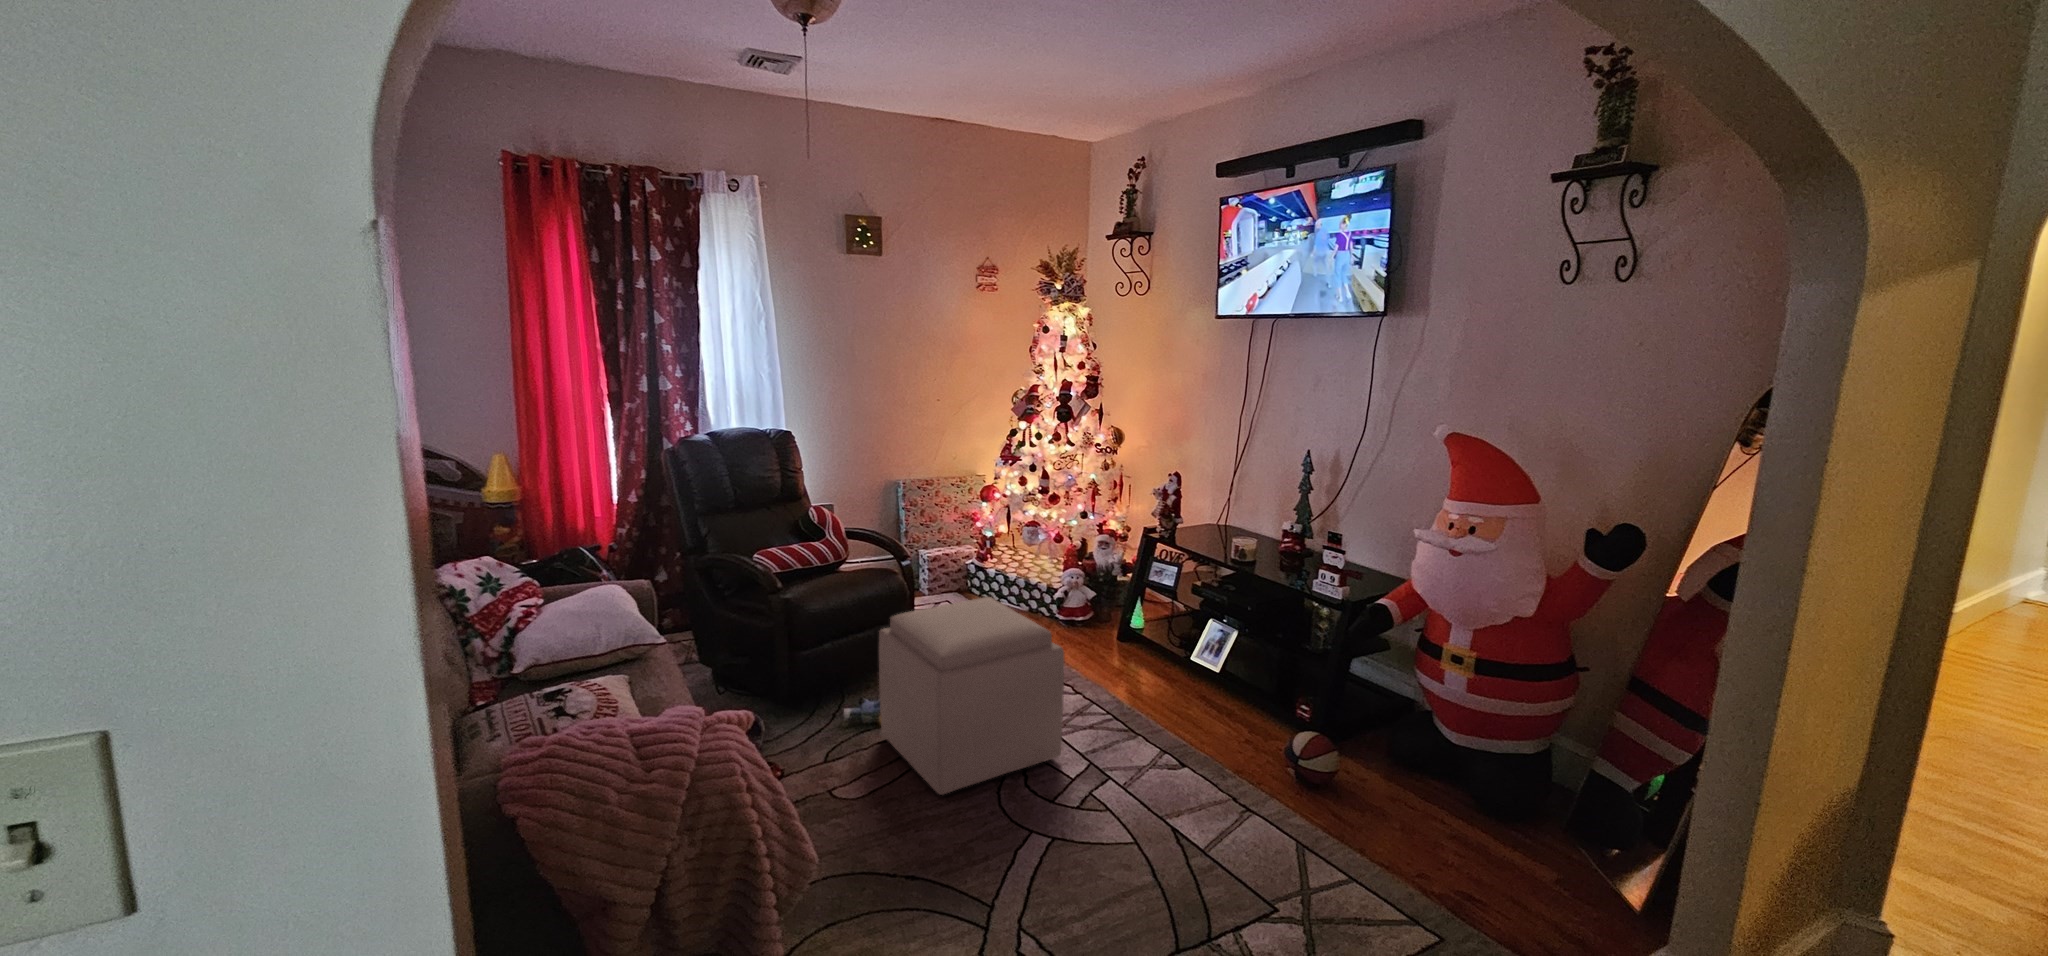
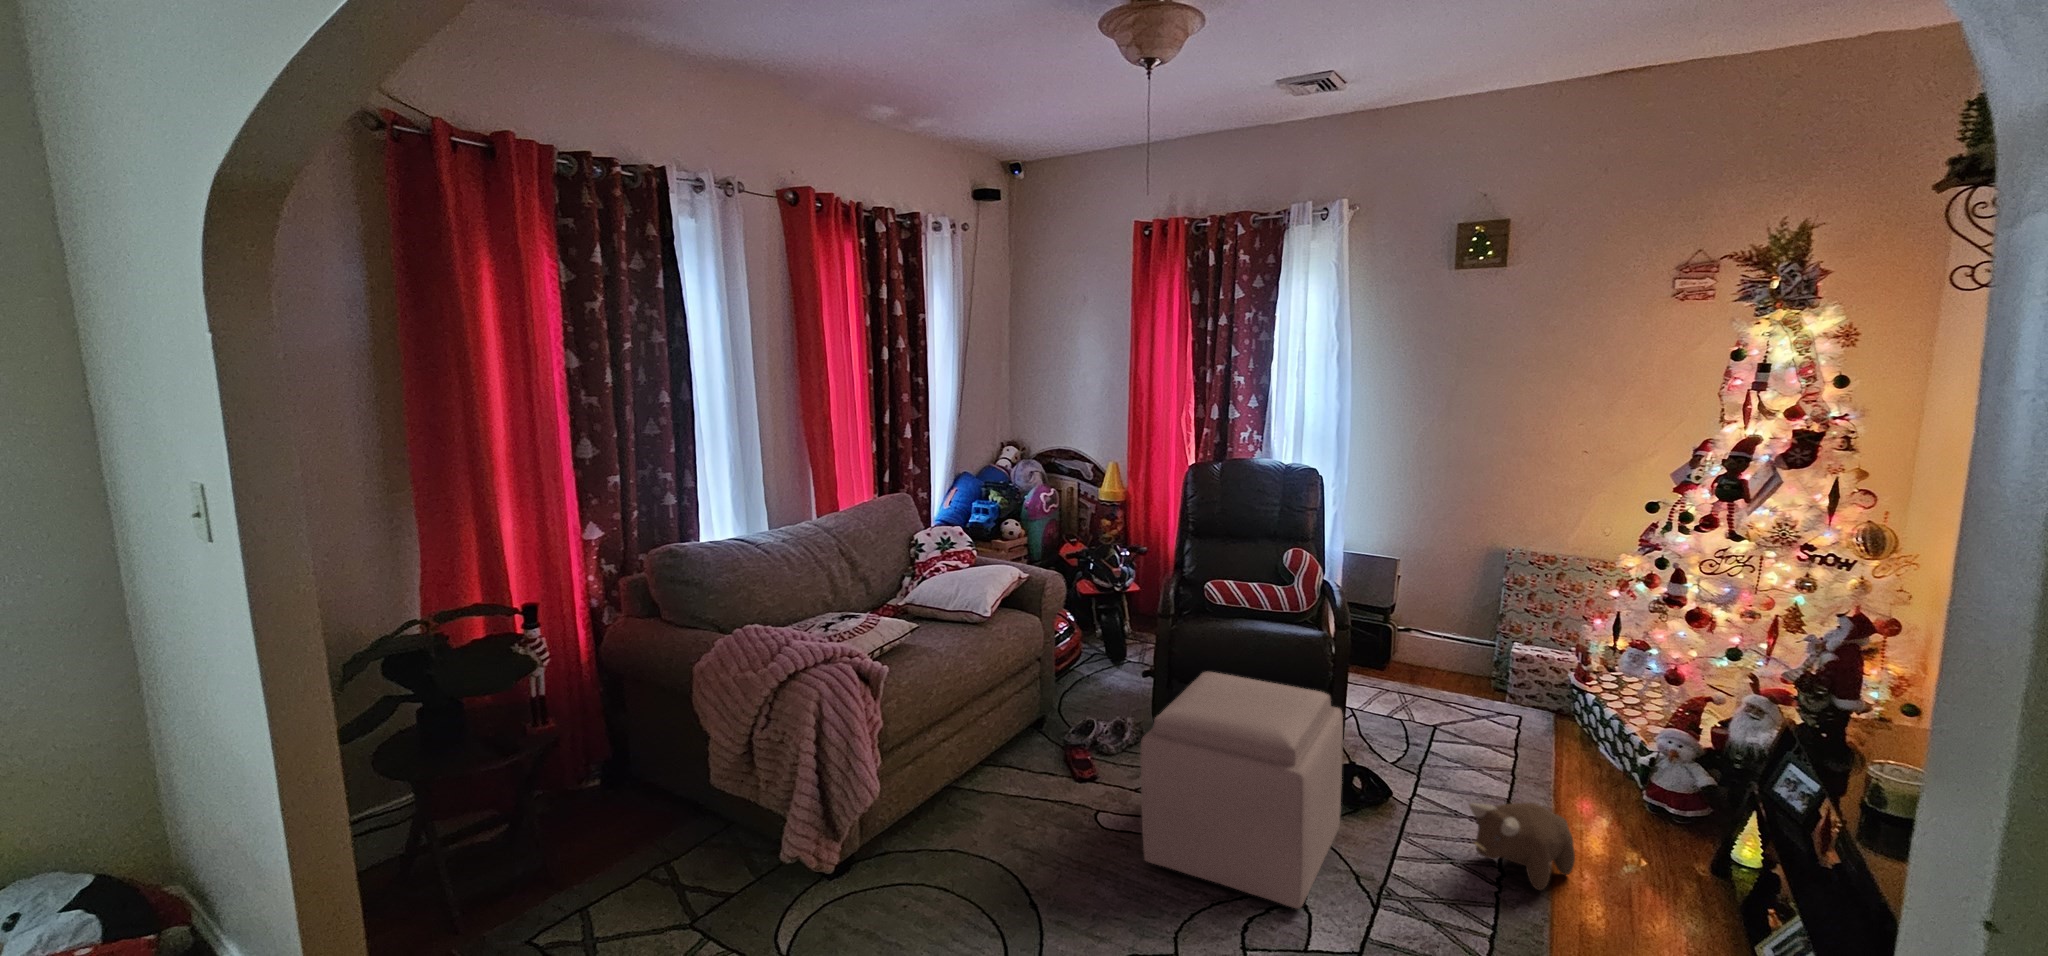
plush toy: none [1064,629,1115,681] -> present [1469,803,1575,890]

